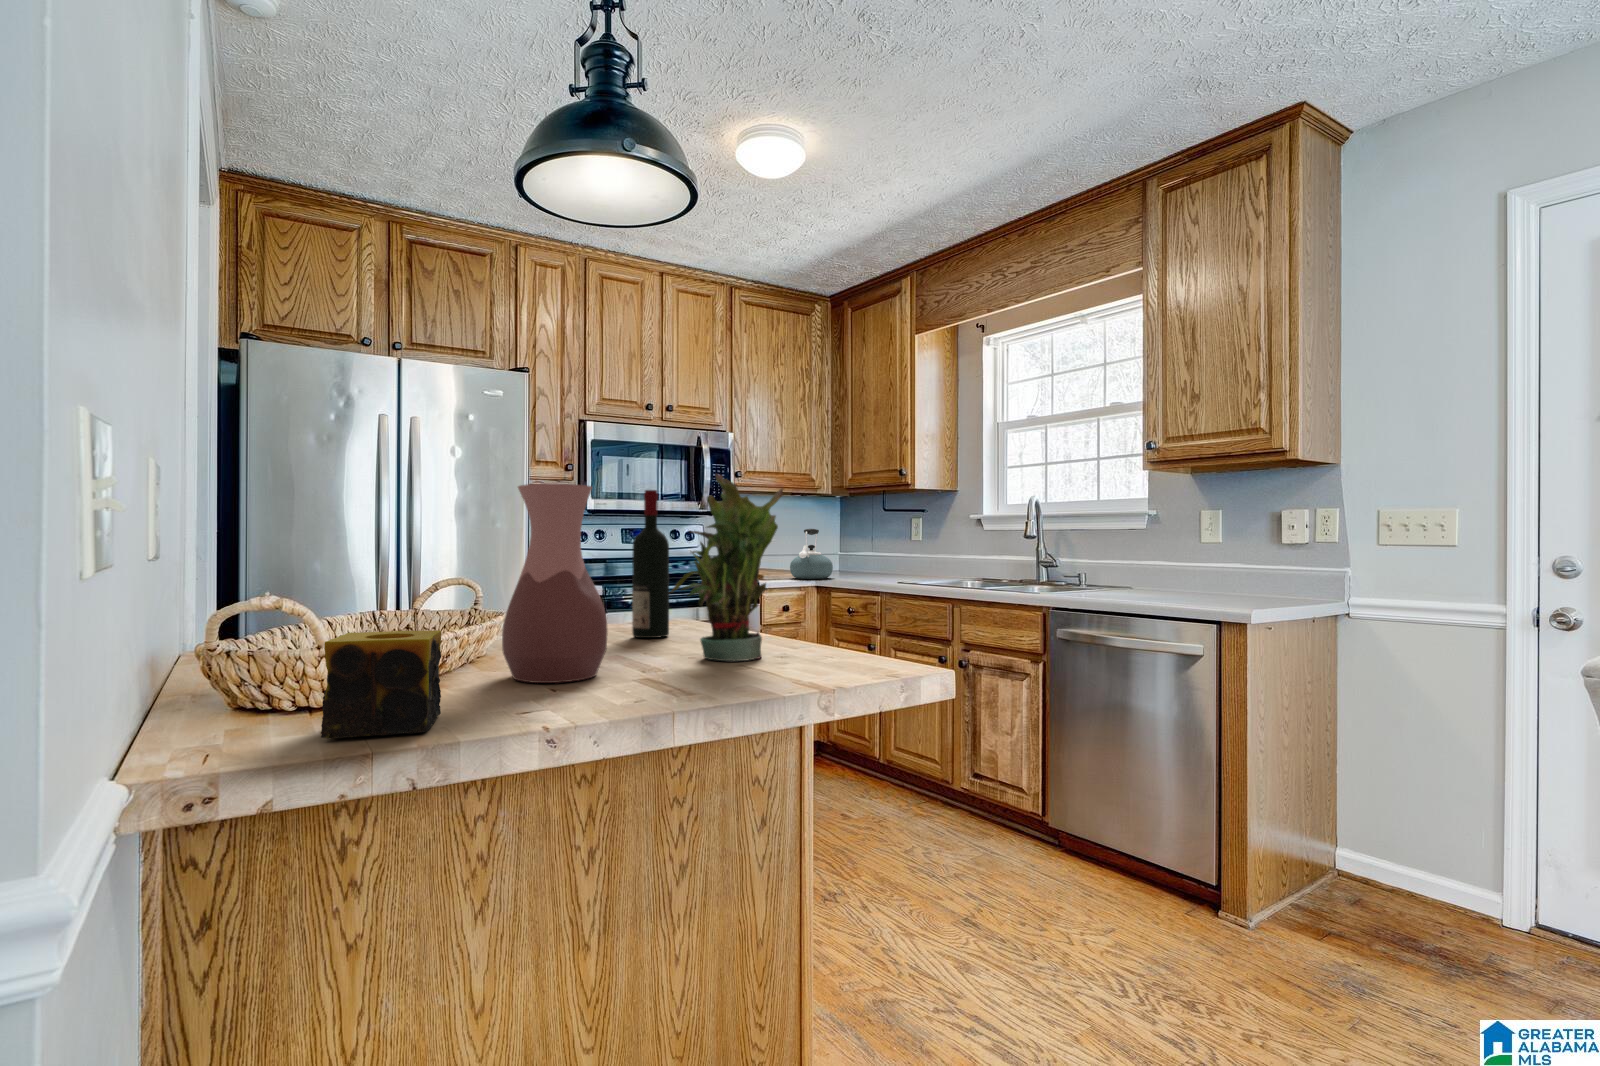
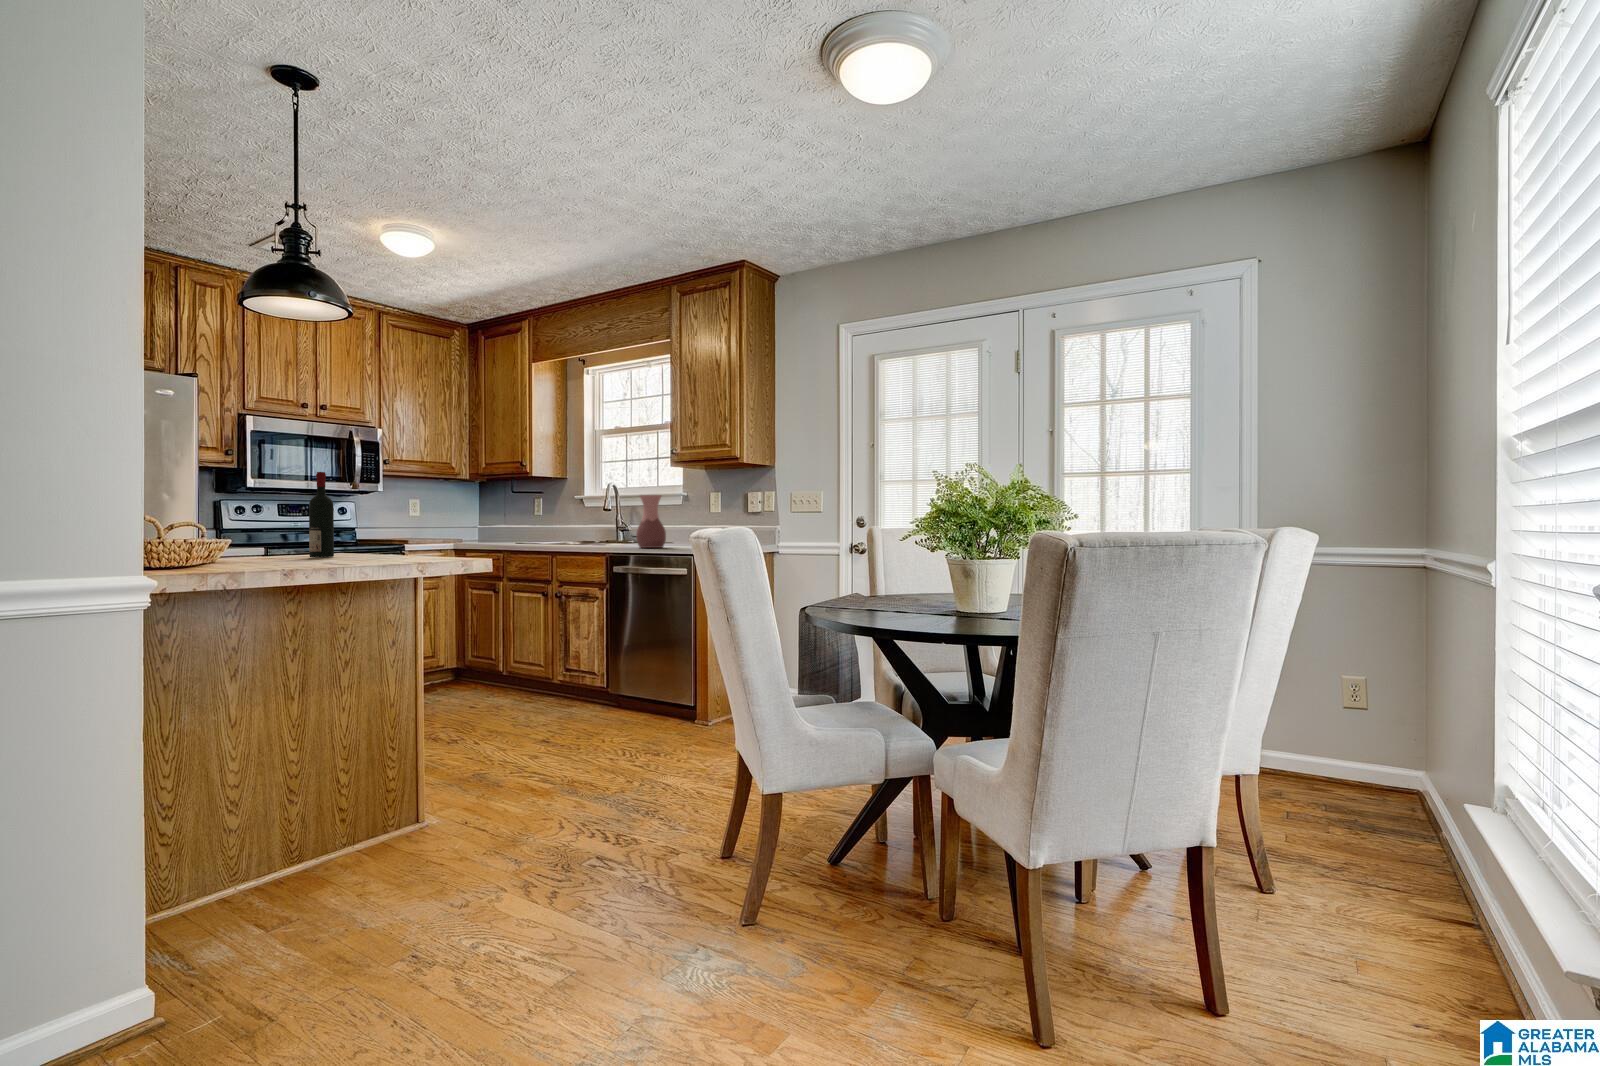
potted plant: present [671,474,783,661] -> none [336,464,402,559]
vase: present [502,484,608,683] -> present [636,495,666,548]
kettle: present [790,529,833,579] -> none [432,506,468,544]
candle: present [321,630,441,739] -> none [178,531,228,570]

